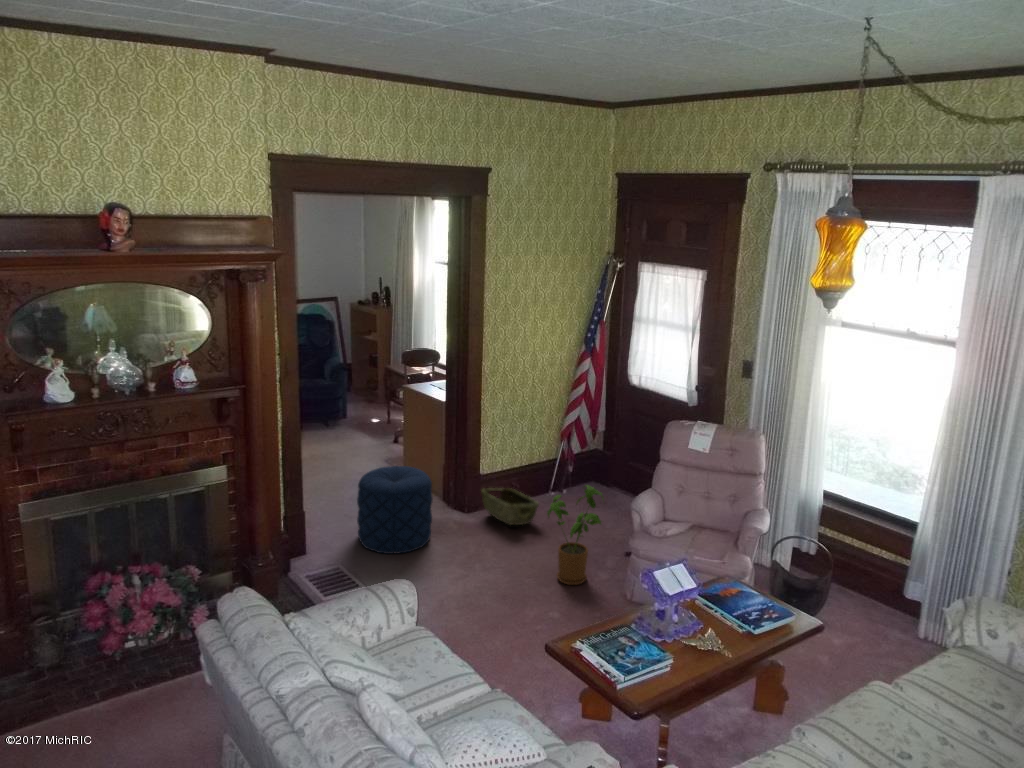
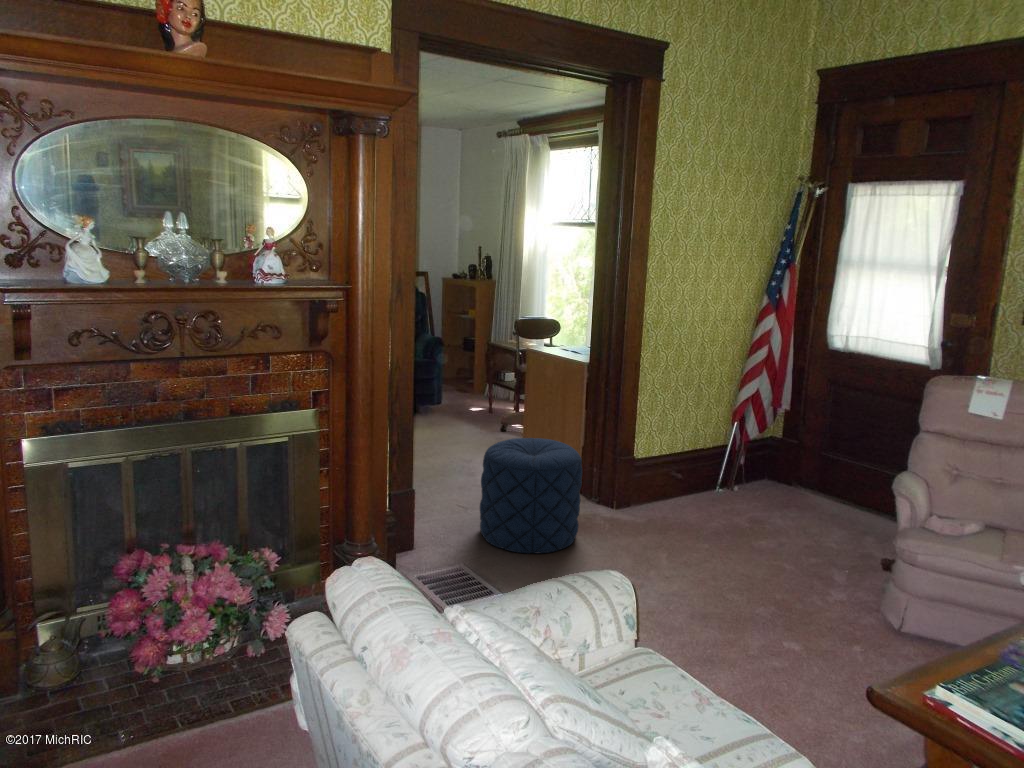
house plant: present [547,485,604,585] -> none [760,461,854,605]
woven basket: present [481,488,539,525] -> none [636,476,718,525]

